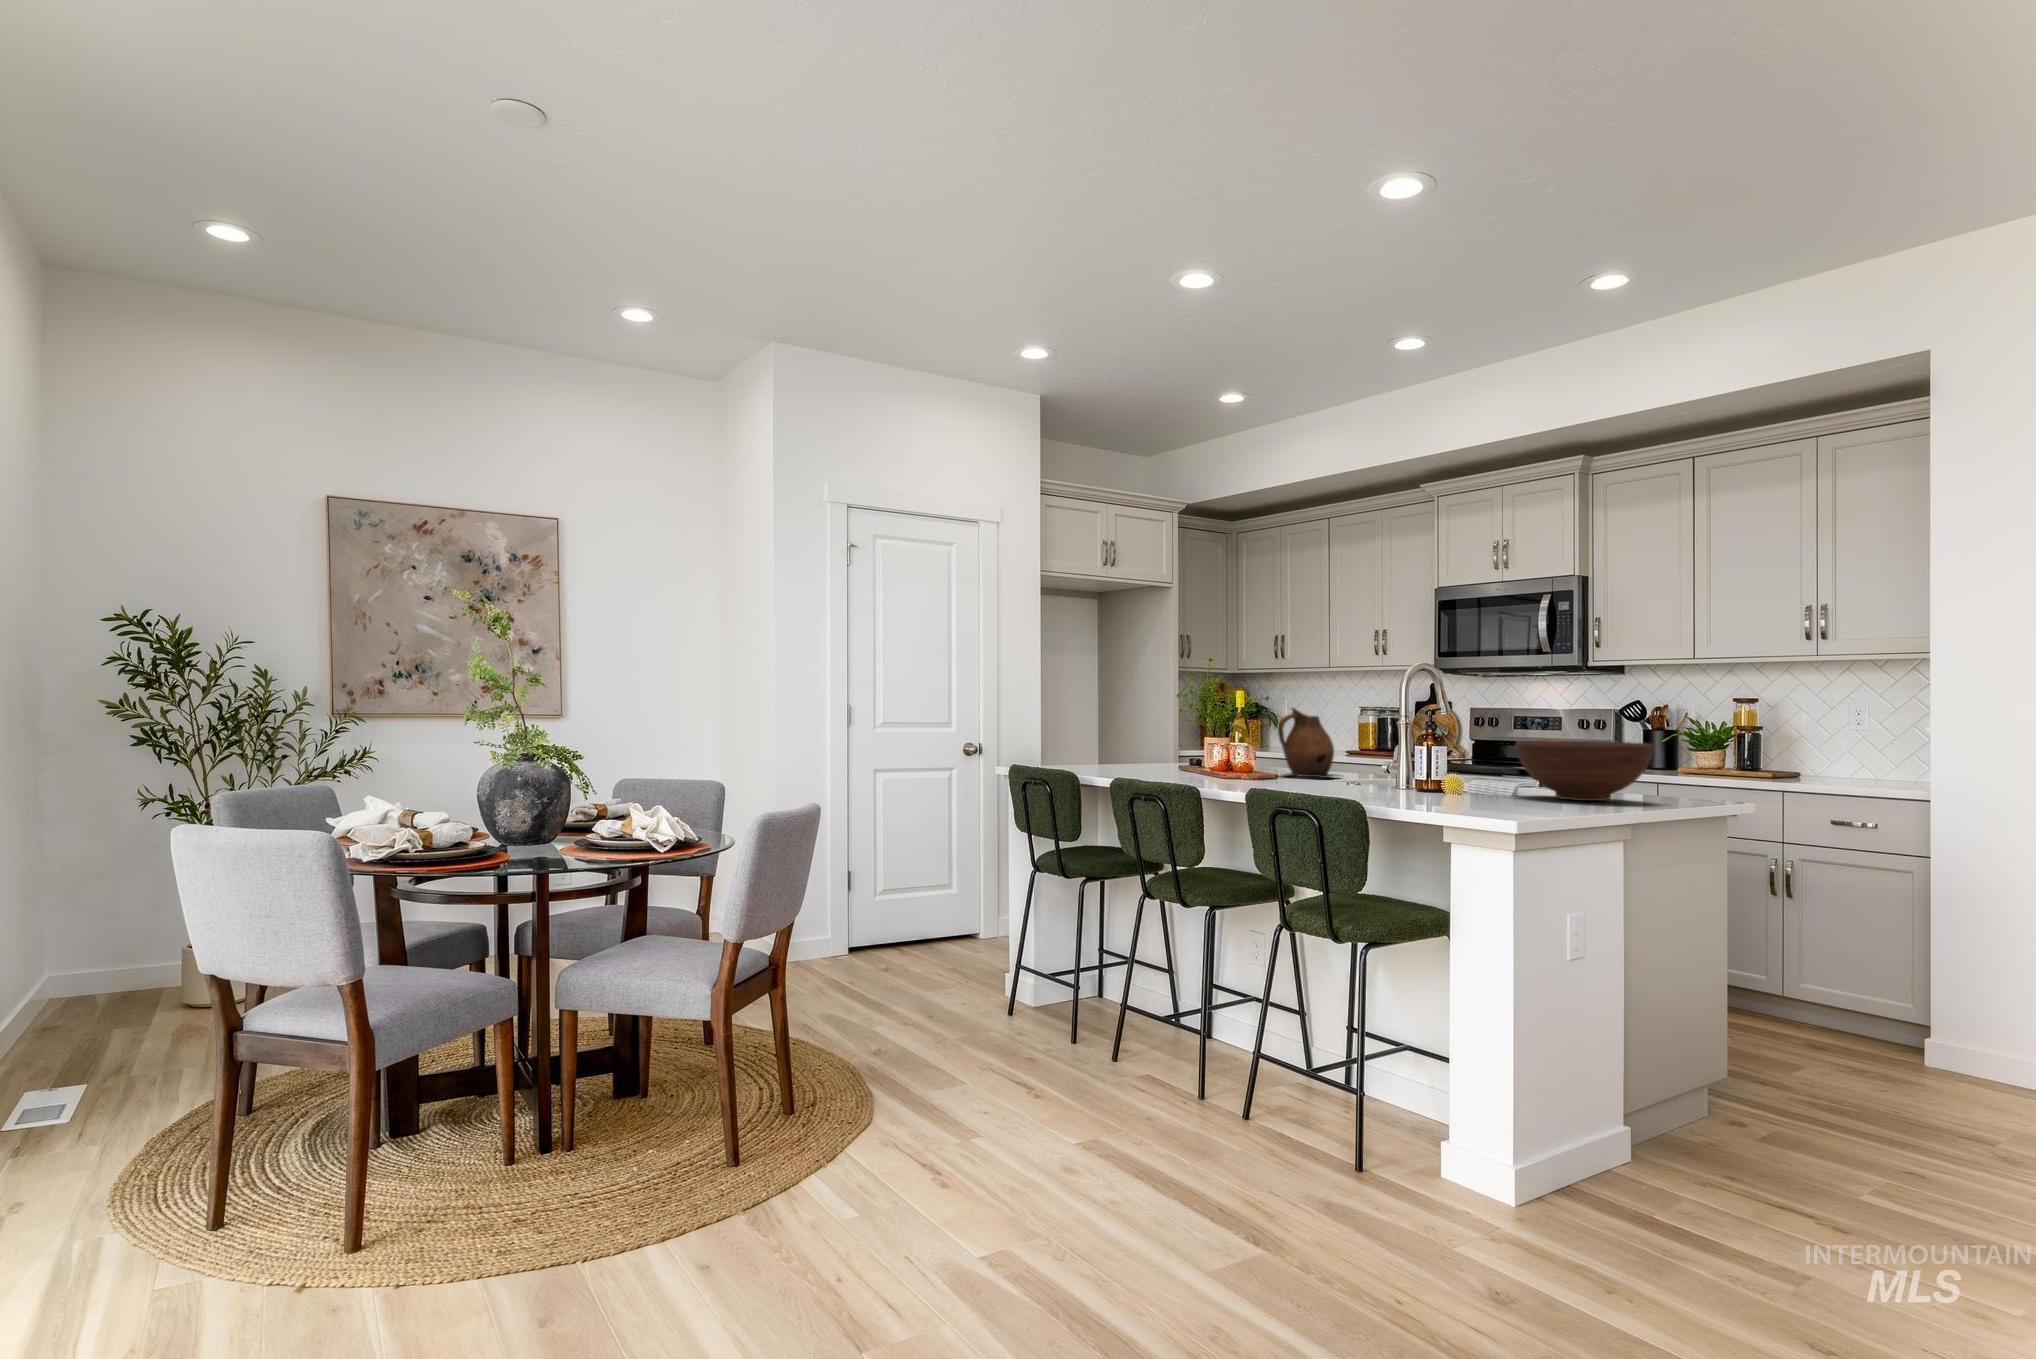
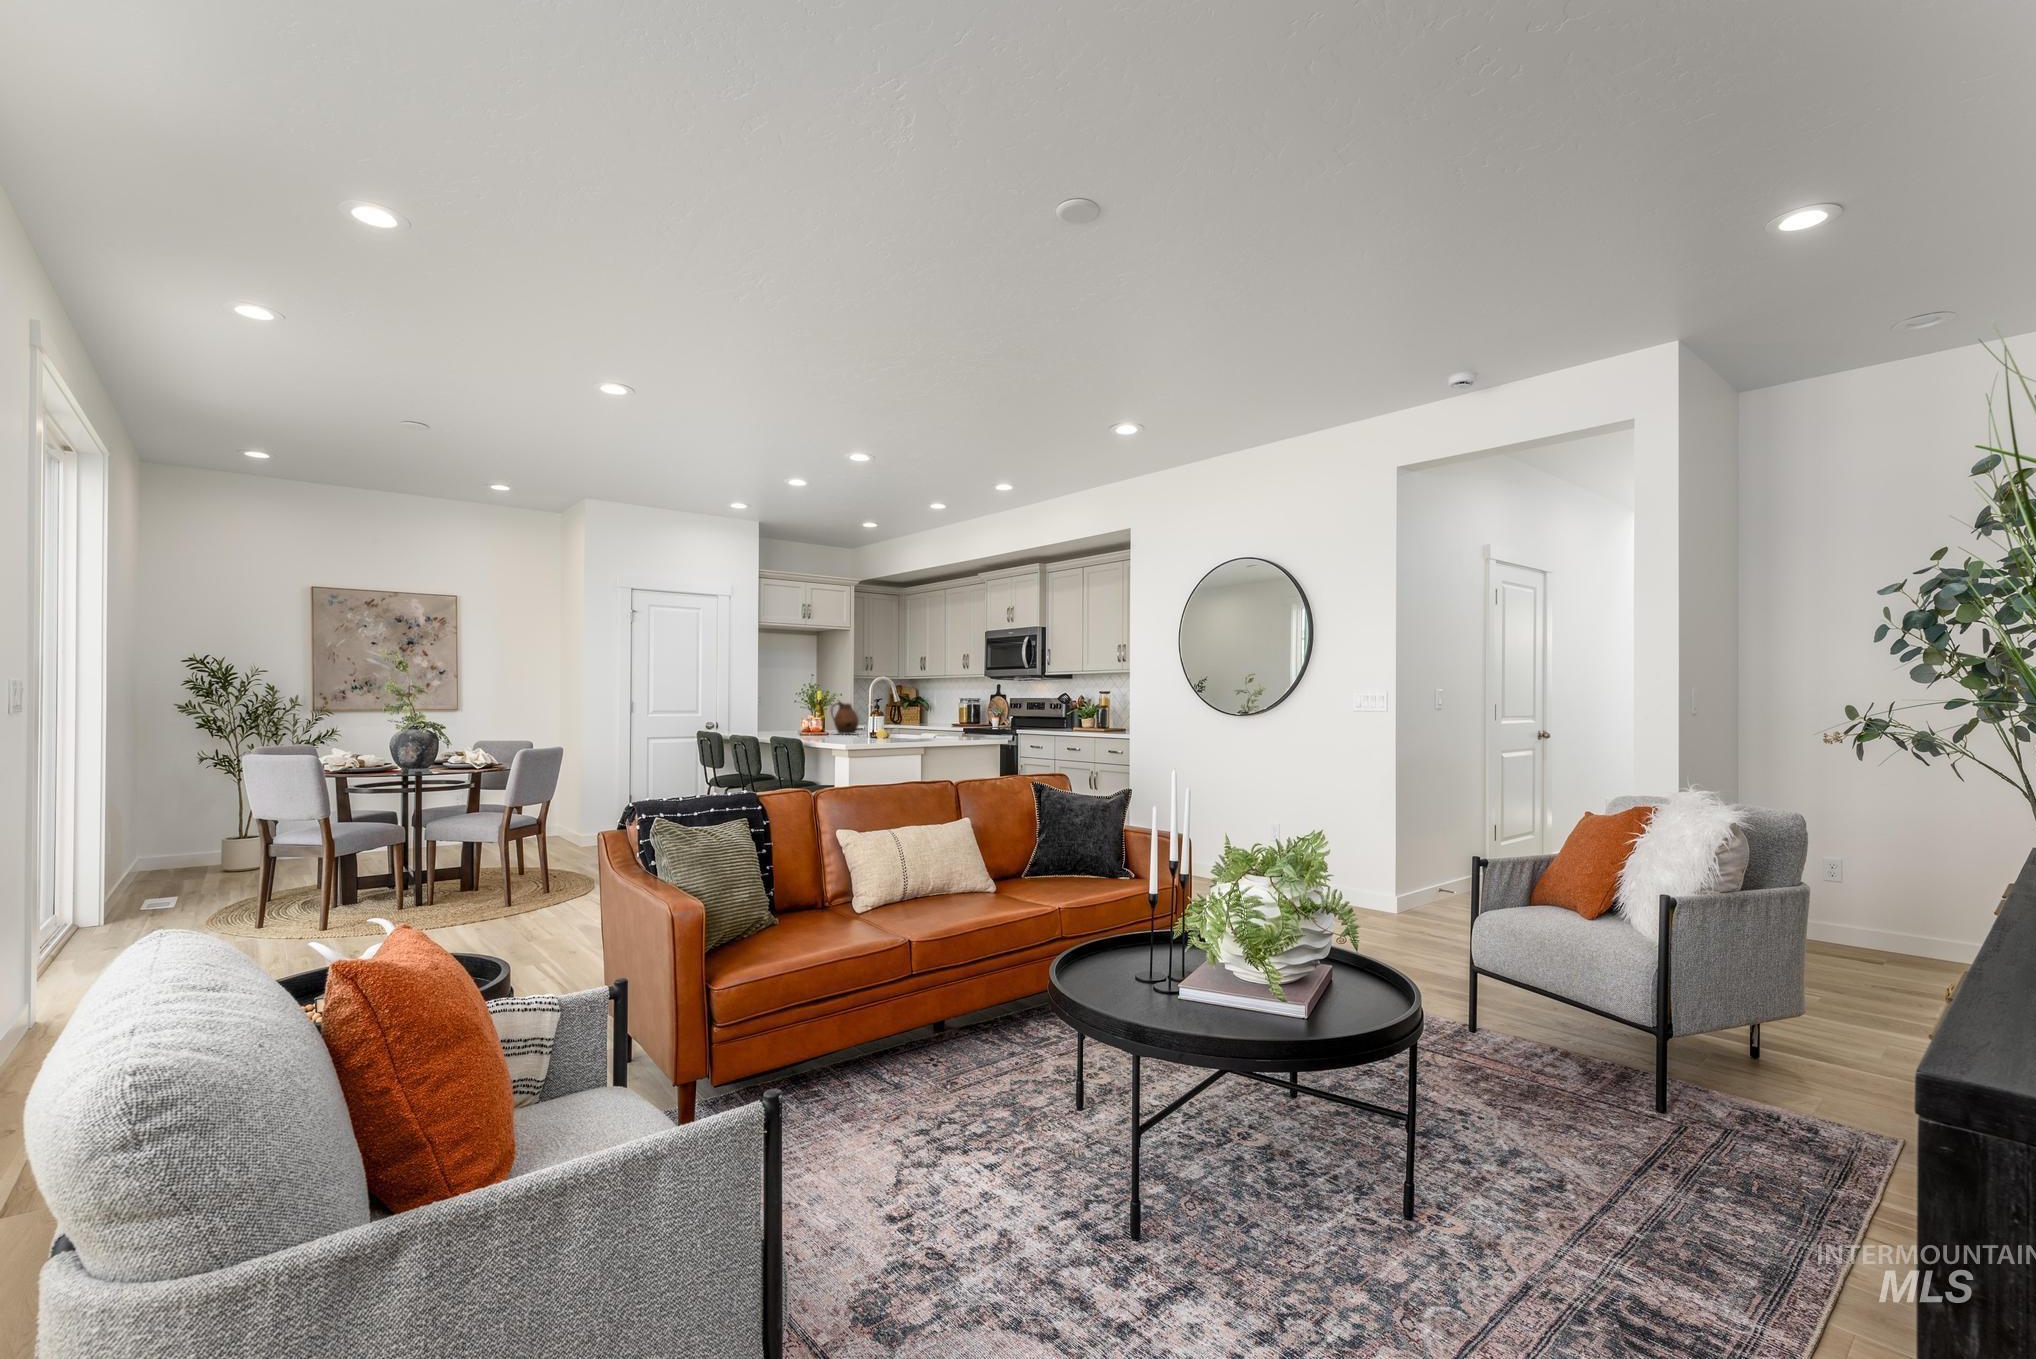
fruit bowl: present [1515,740,1654,801] -> none [897,713,953,739]

